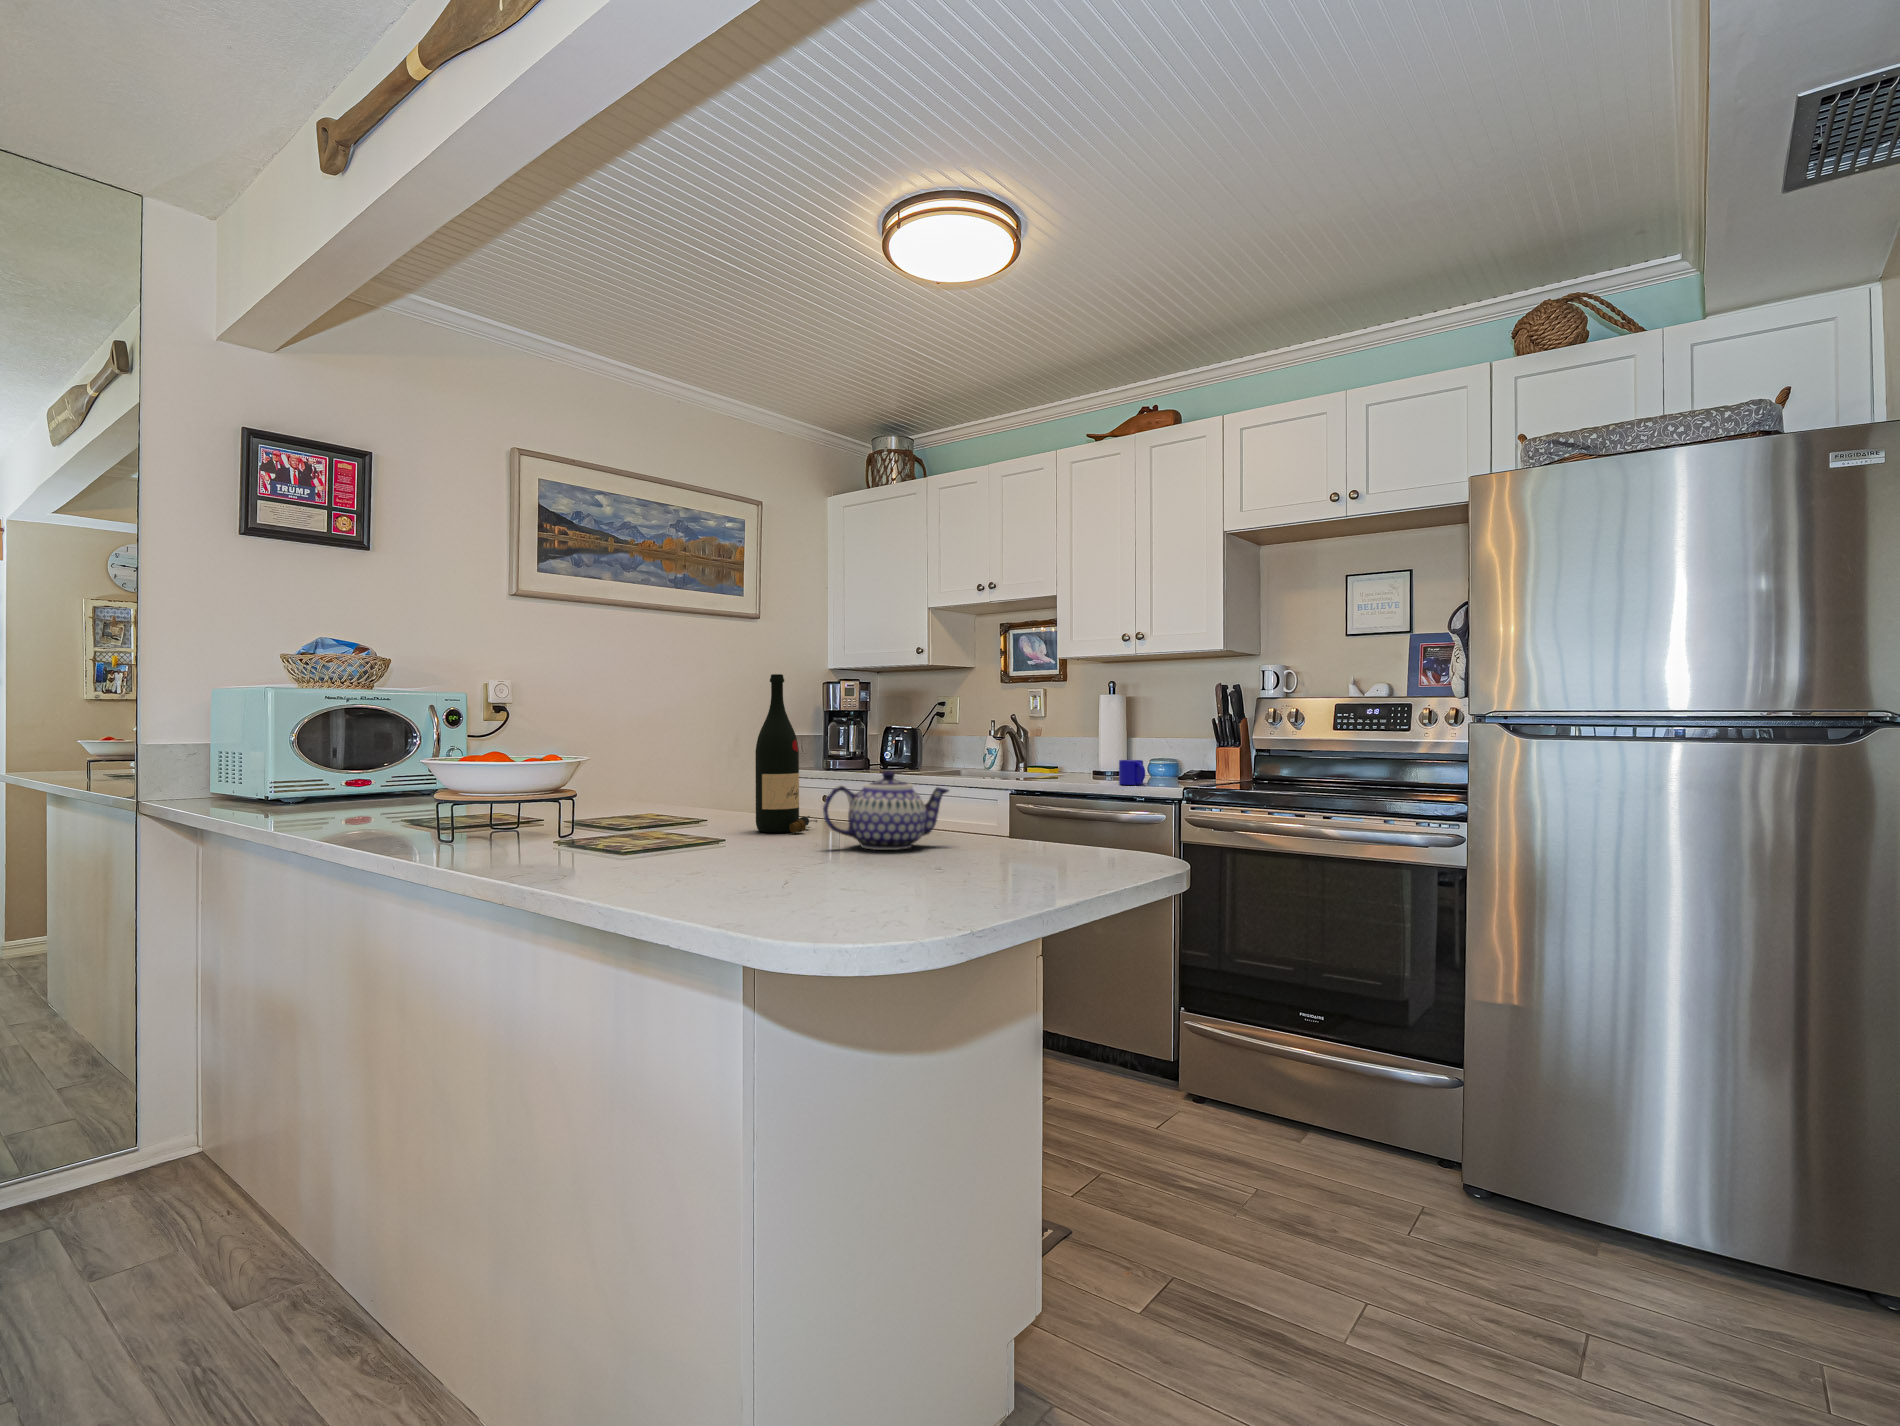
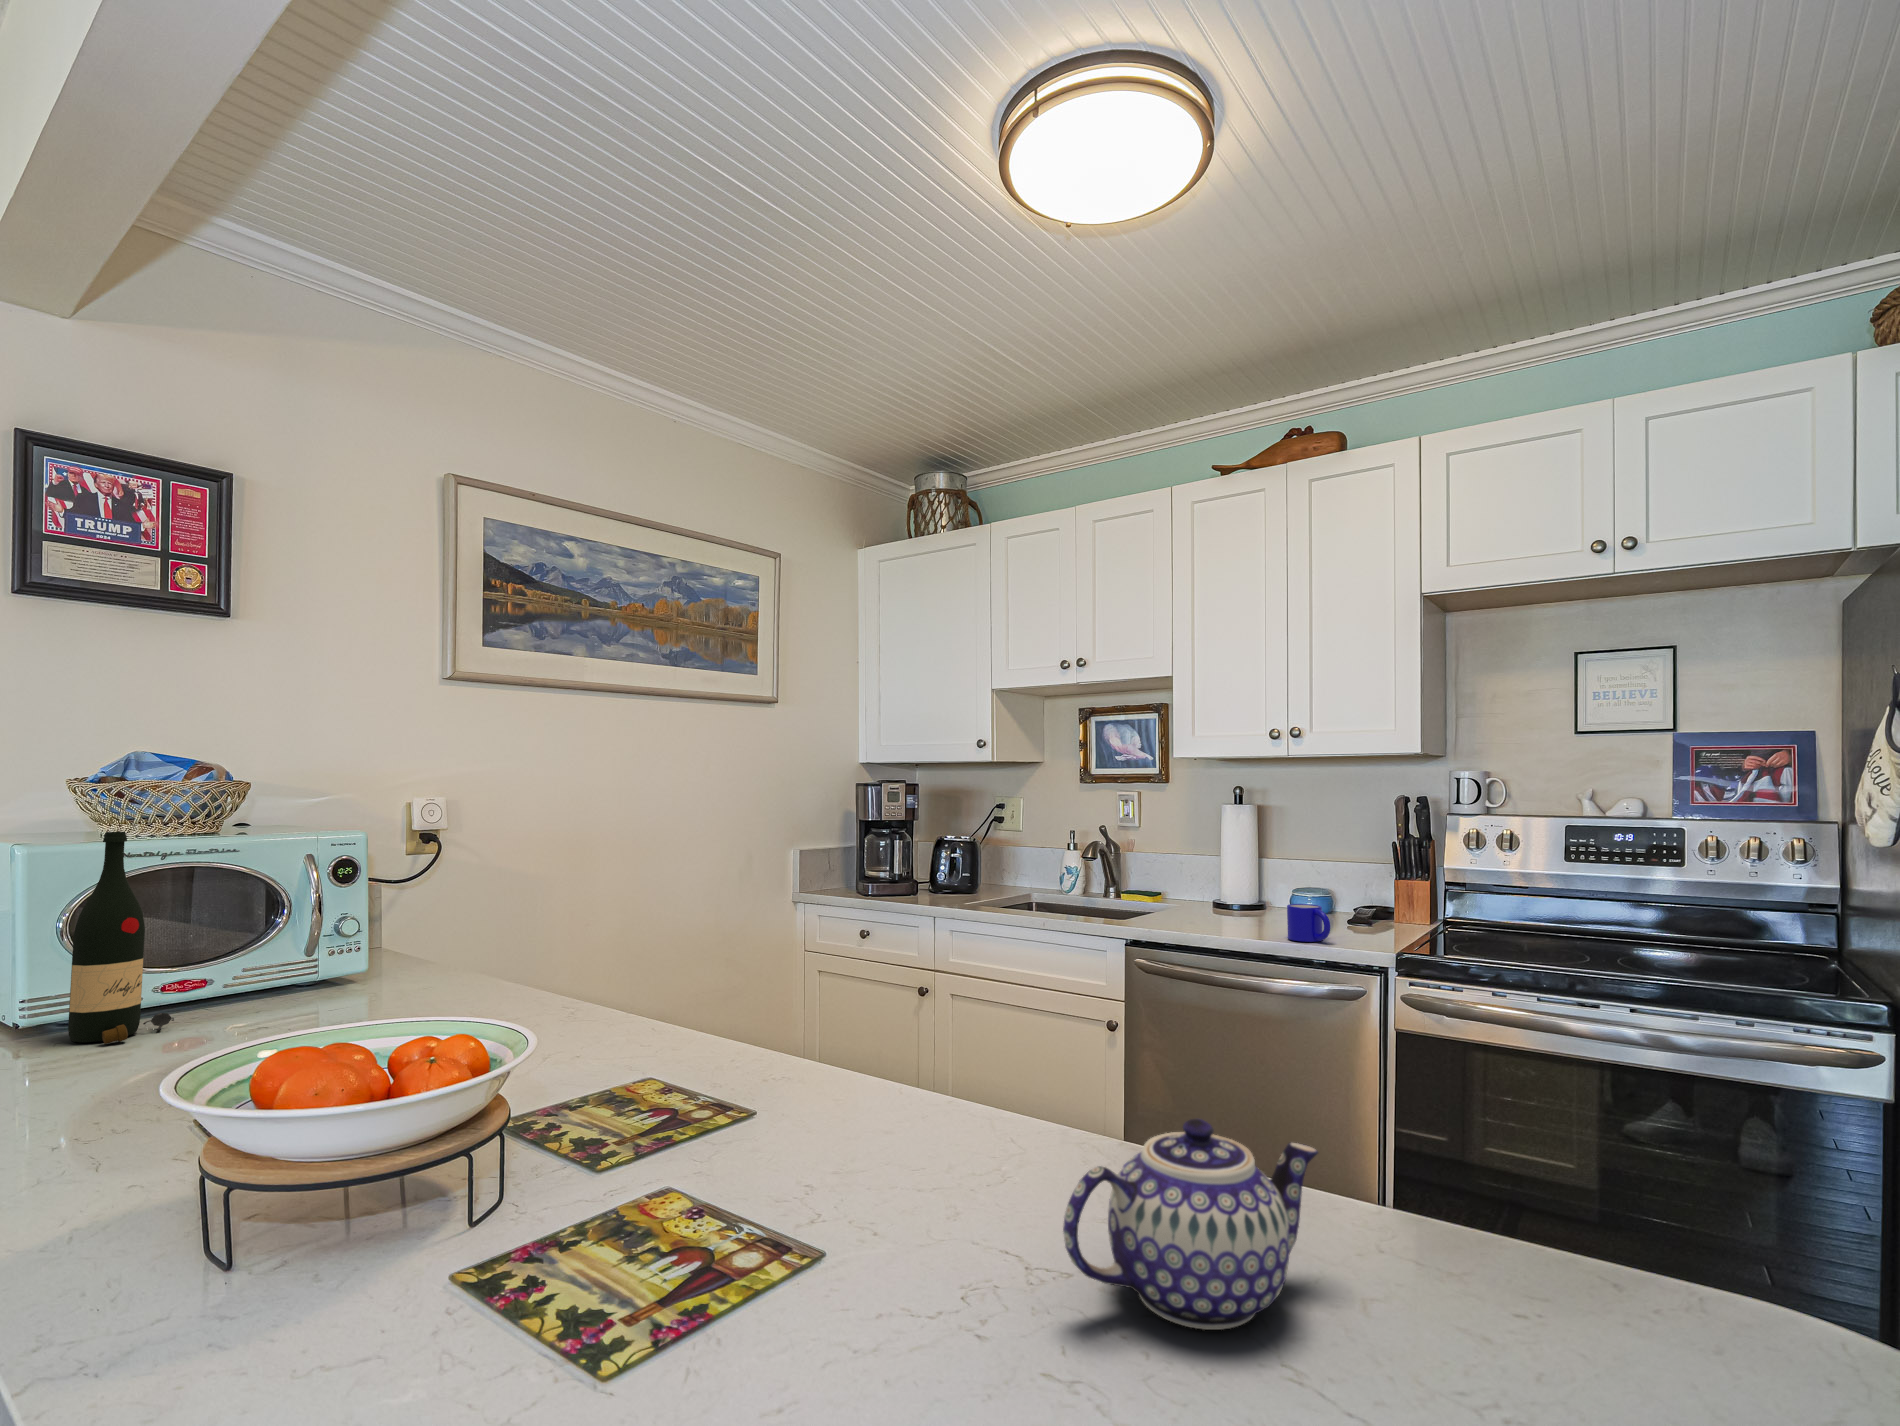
wine bottle: present [755,674,817,833] -> present [68,832,174,1044]

